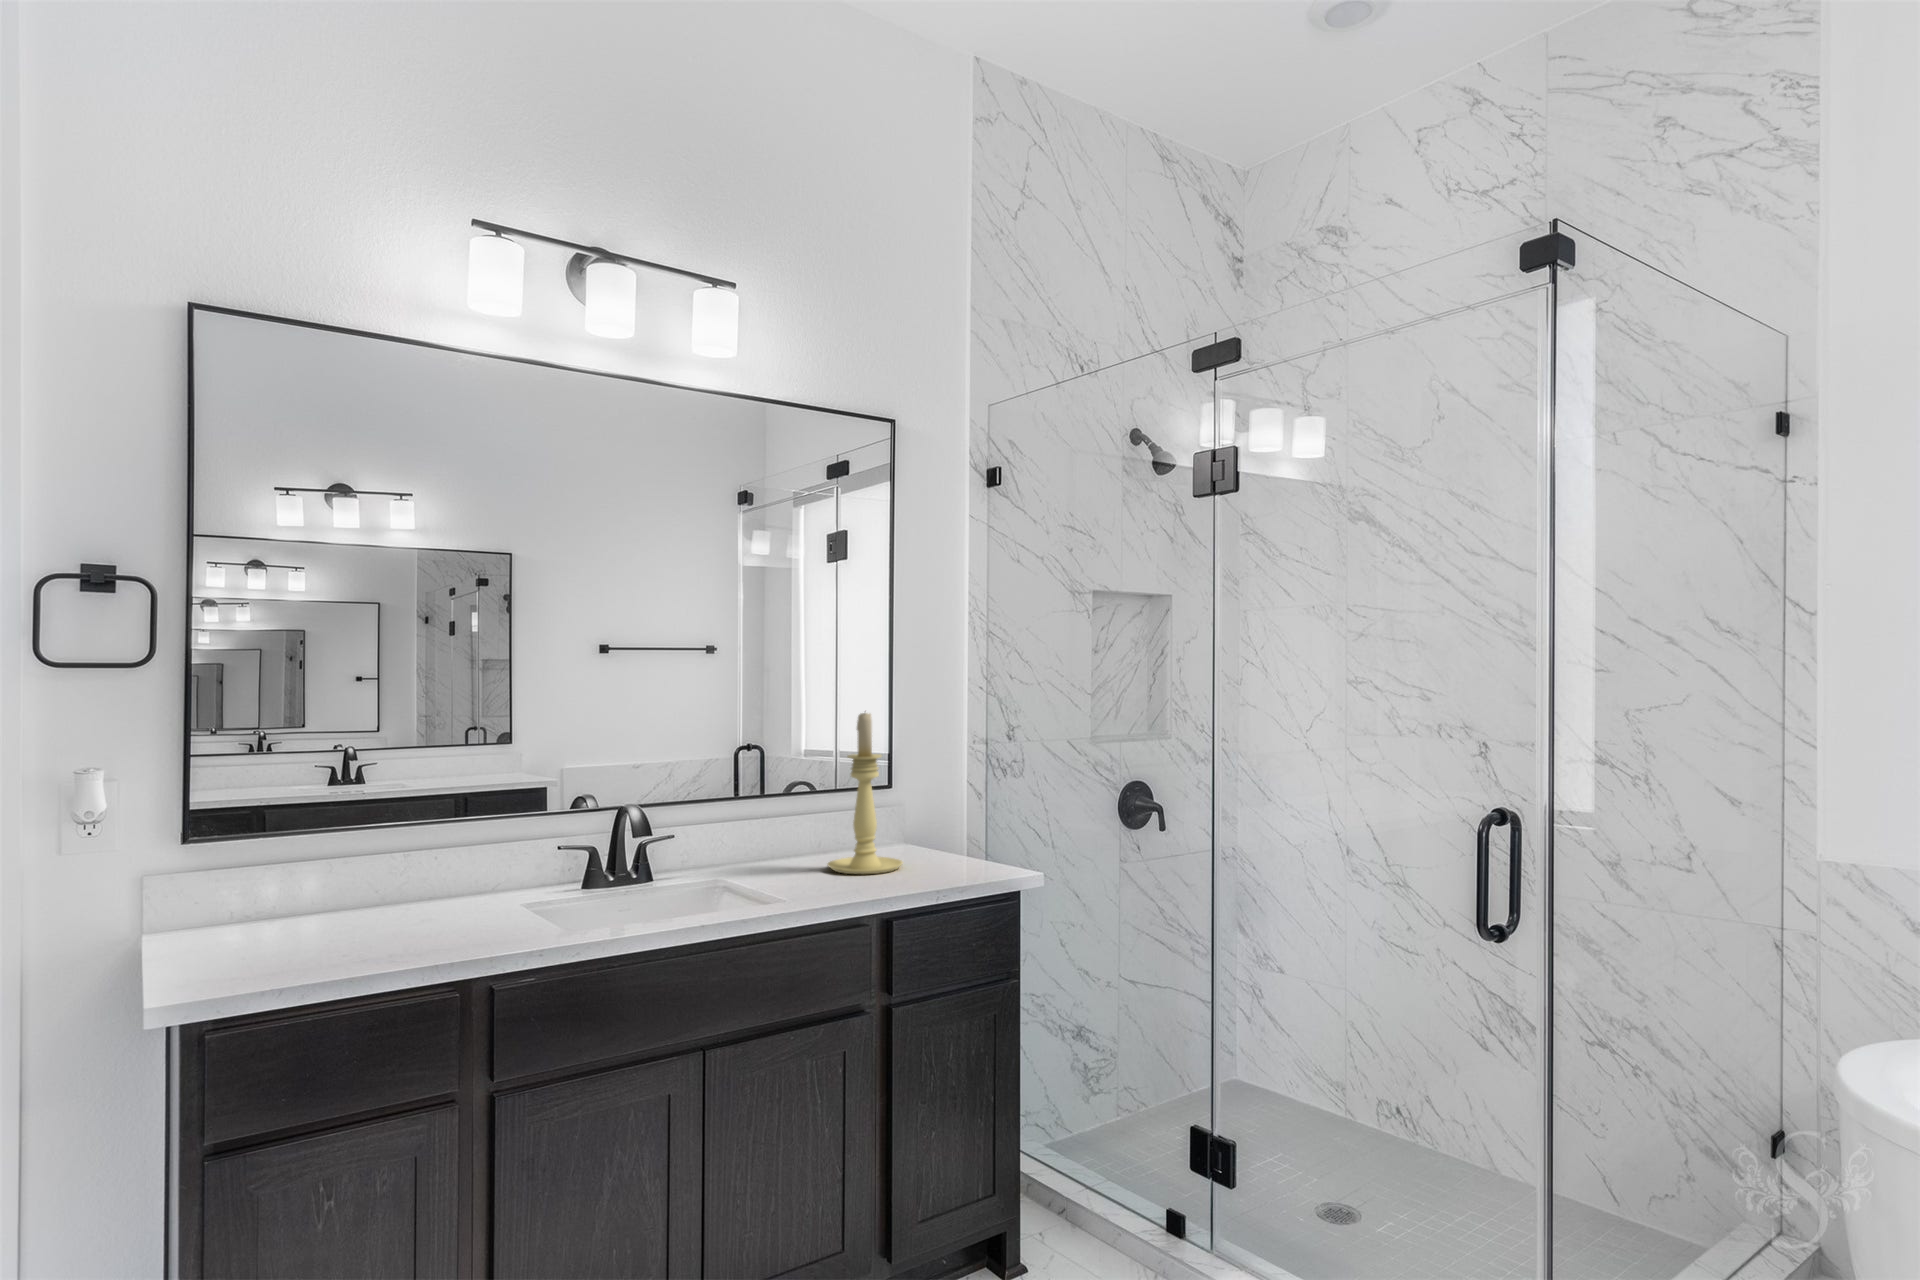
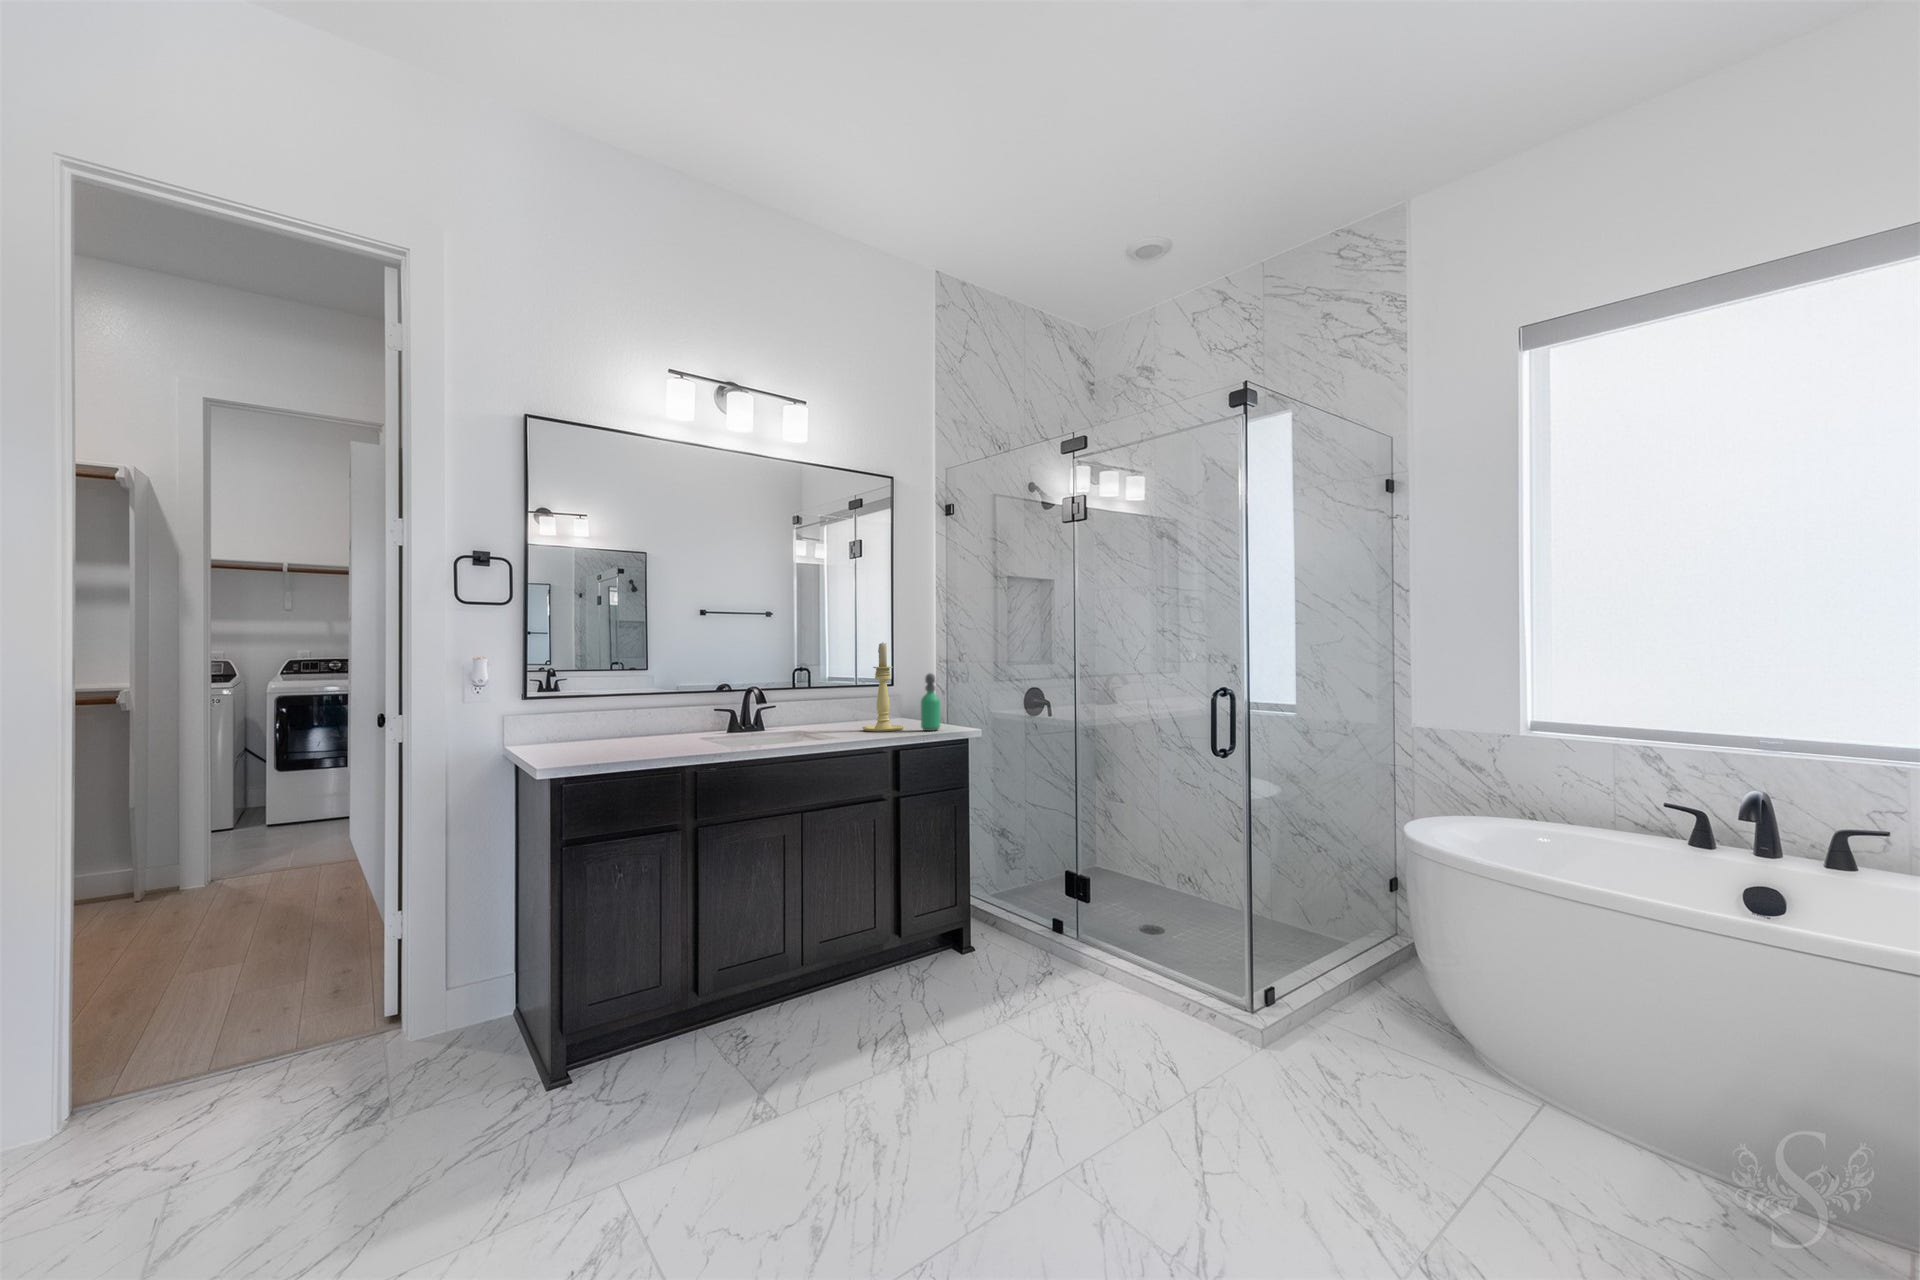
soap dispenser: none [931,771,966,876] -> present [921,673,940,731]

